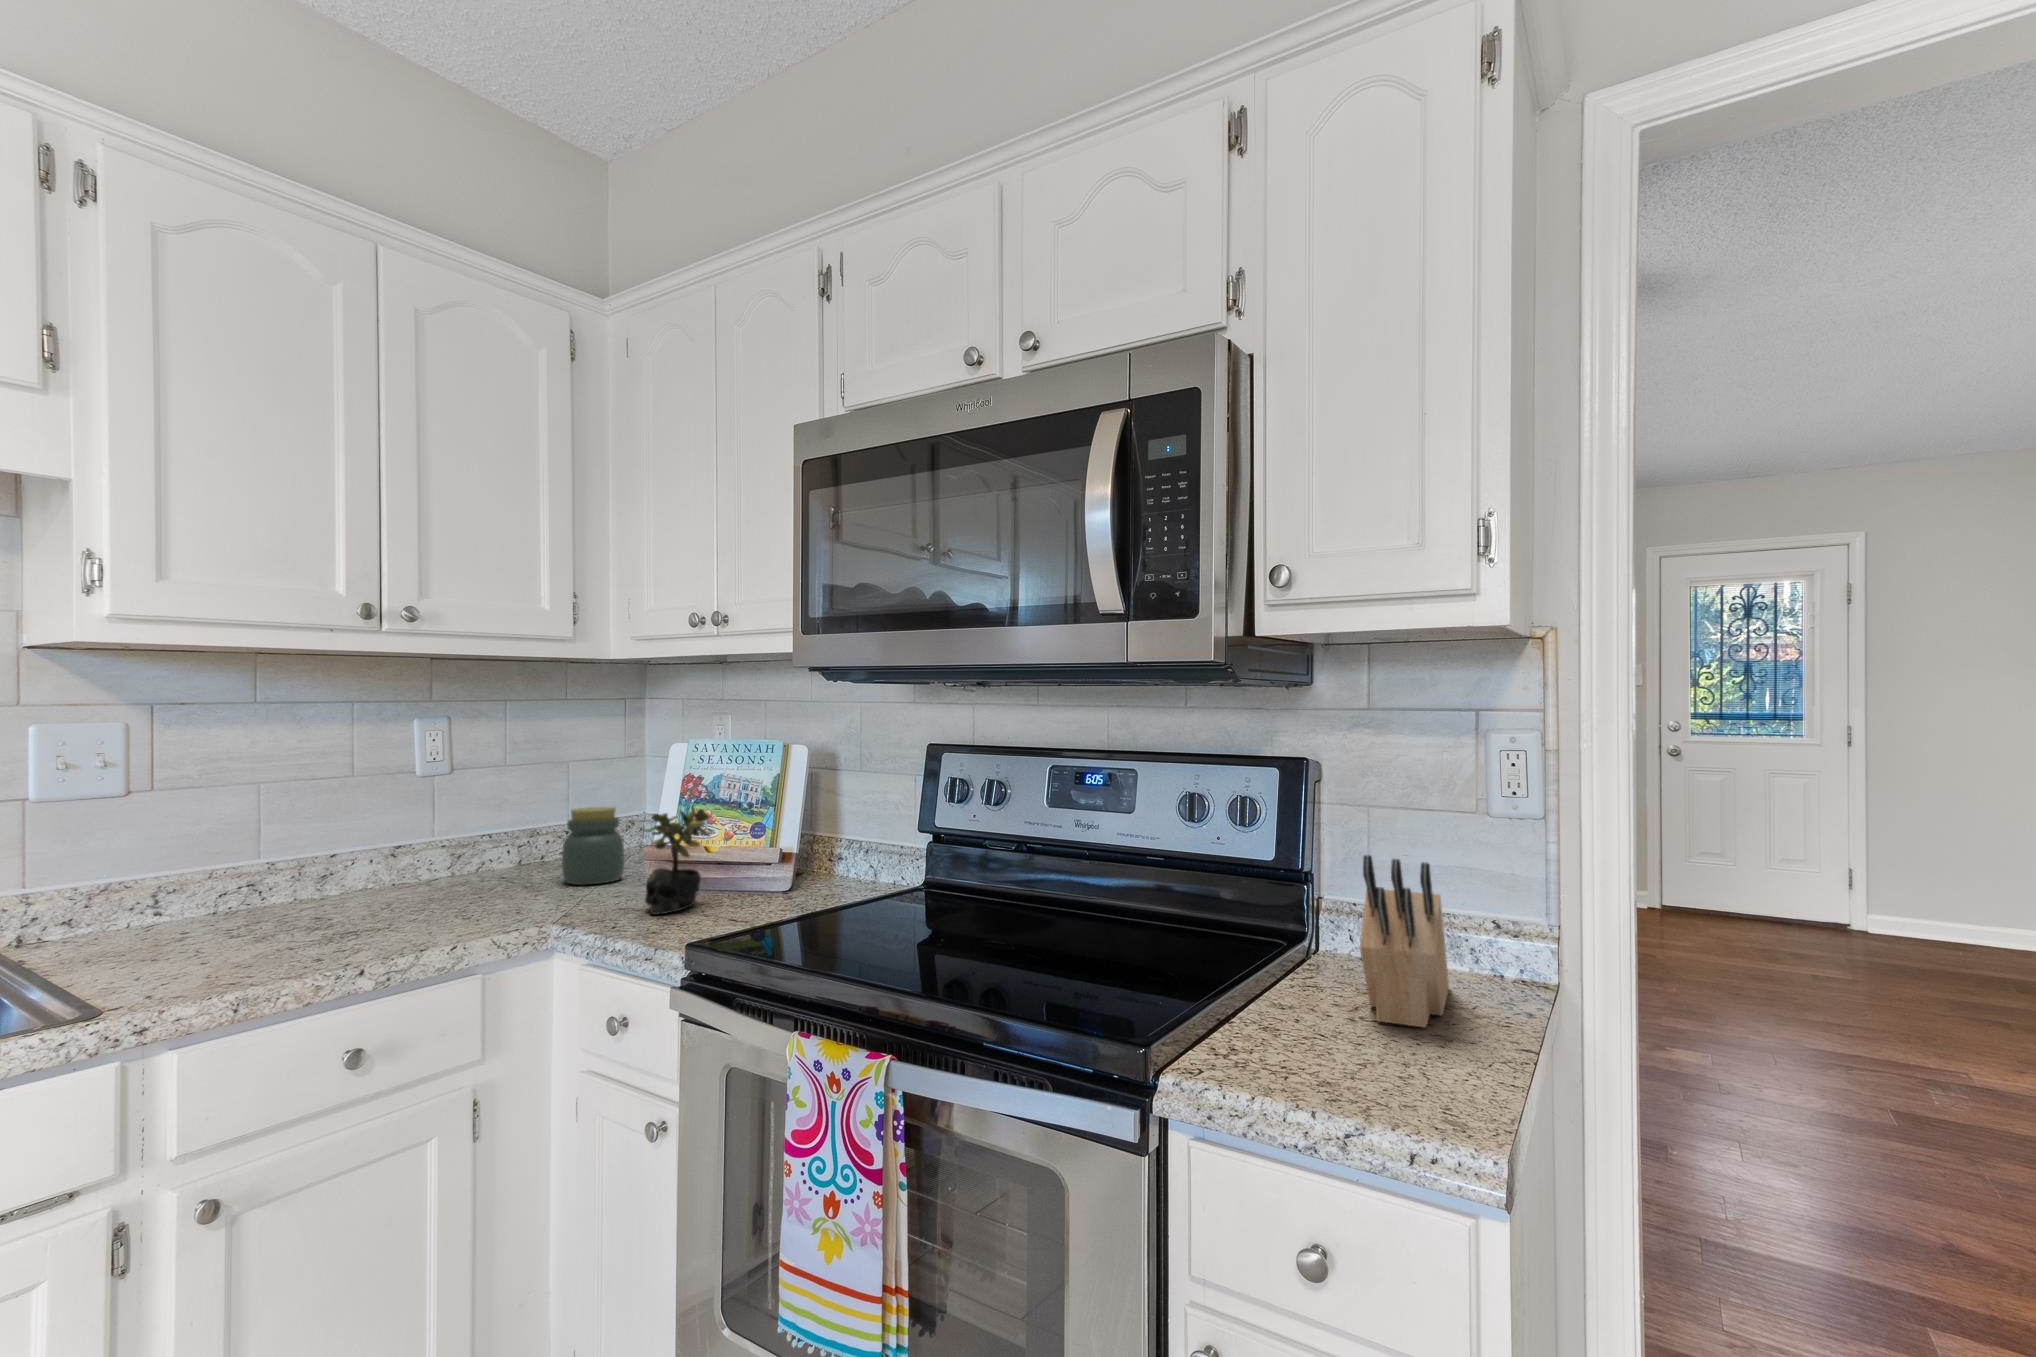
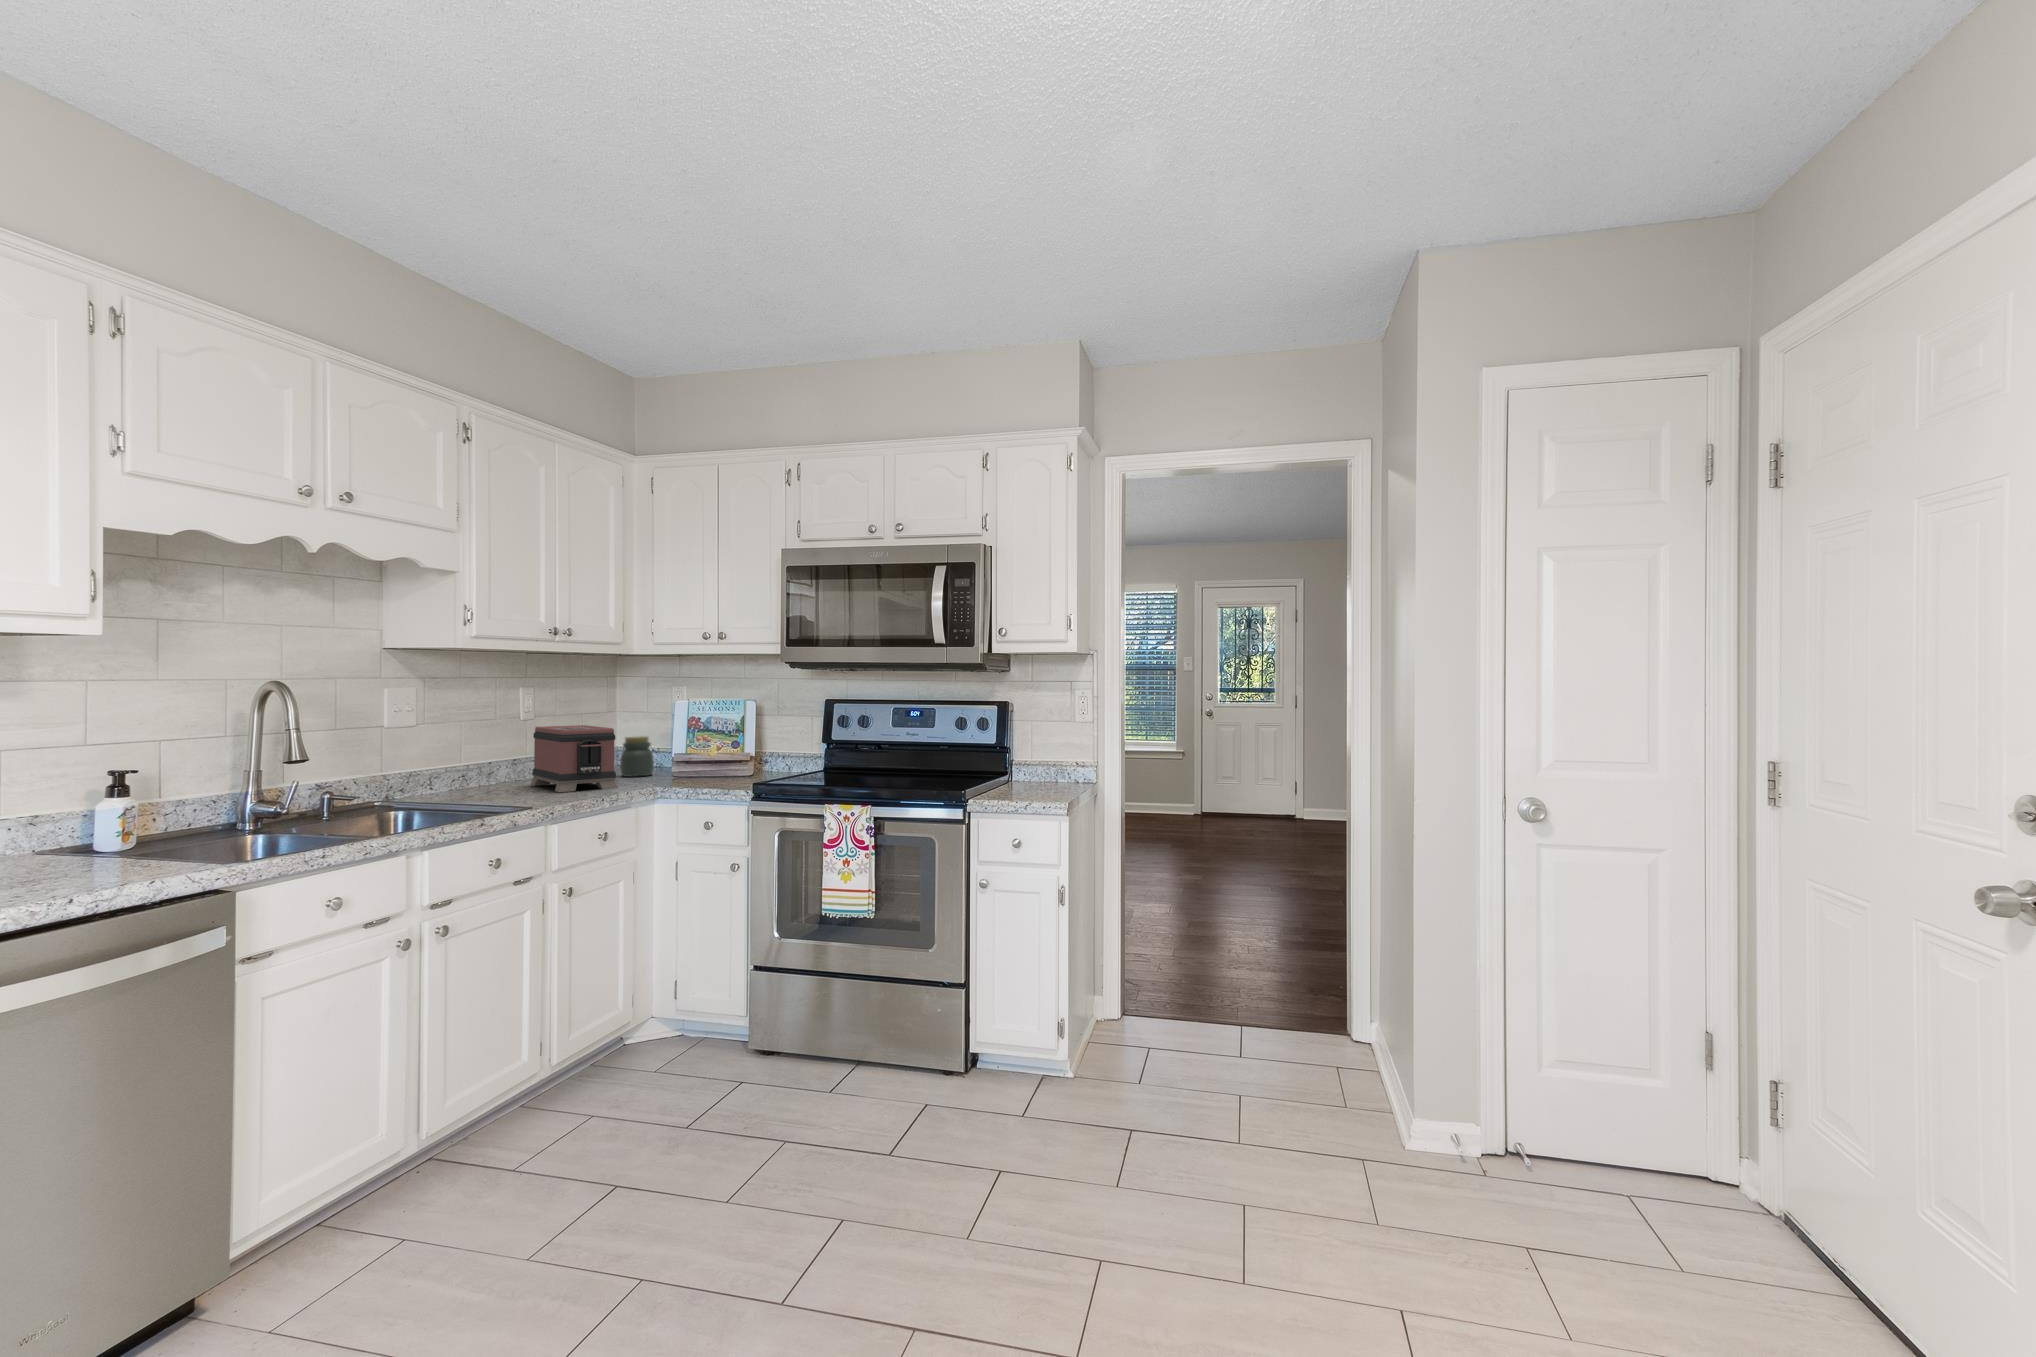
toaster: none [333,790,480,939] -> present [531,725,618,792]
succulent plant: present [644,805,712,914] -> none [696,729,730,780]
knife block: present [1360,855,1449,1027] -> none [1030,729,1060,789]

